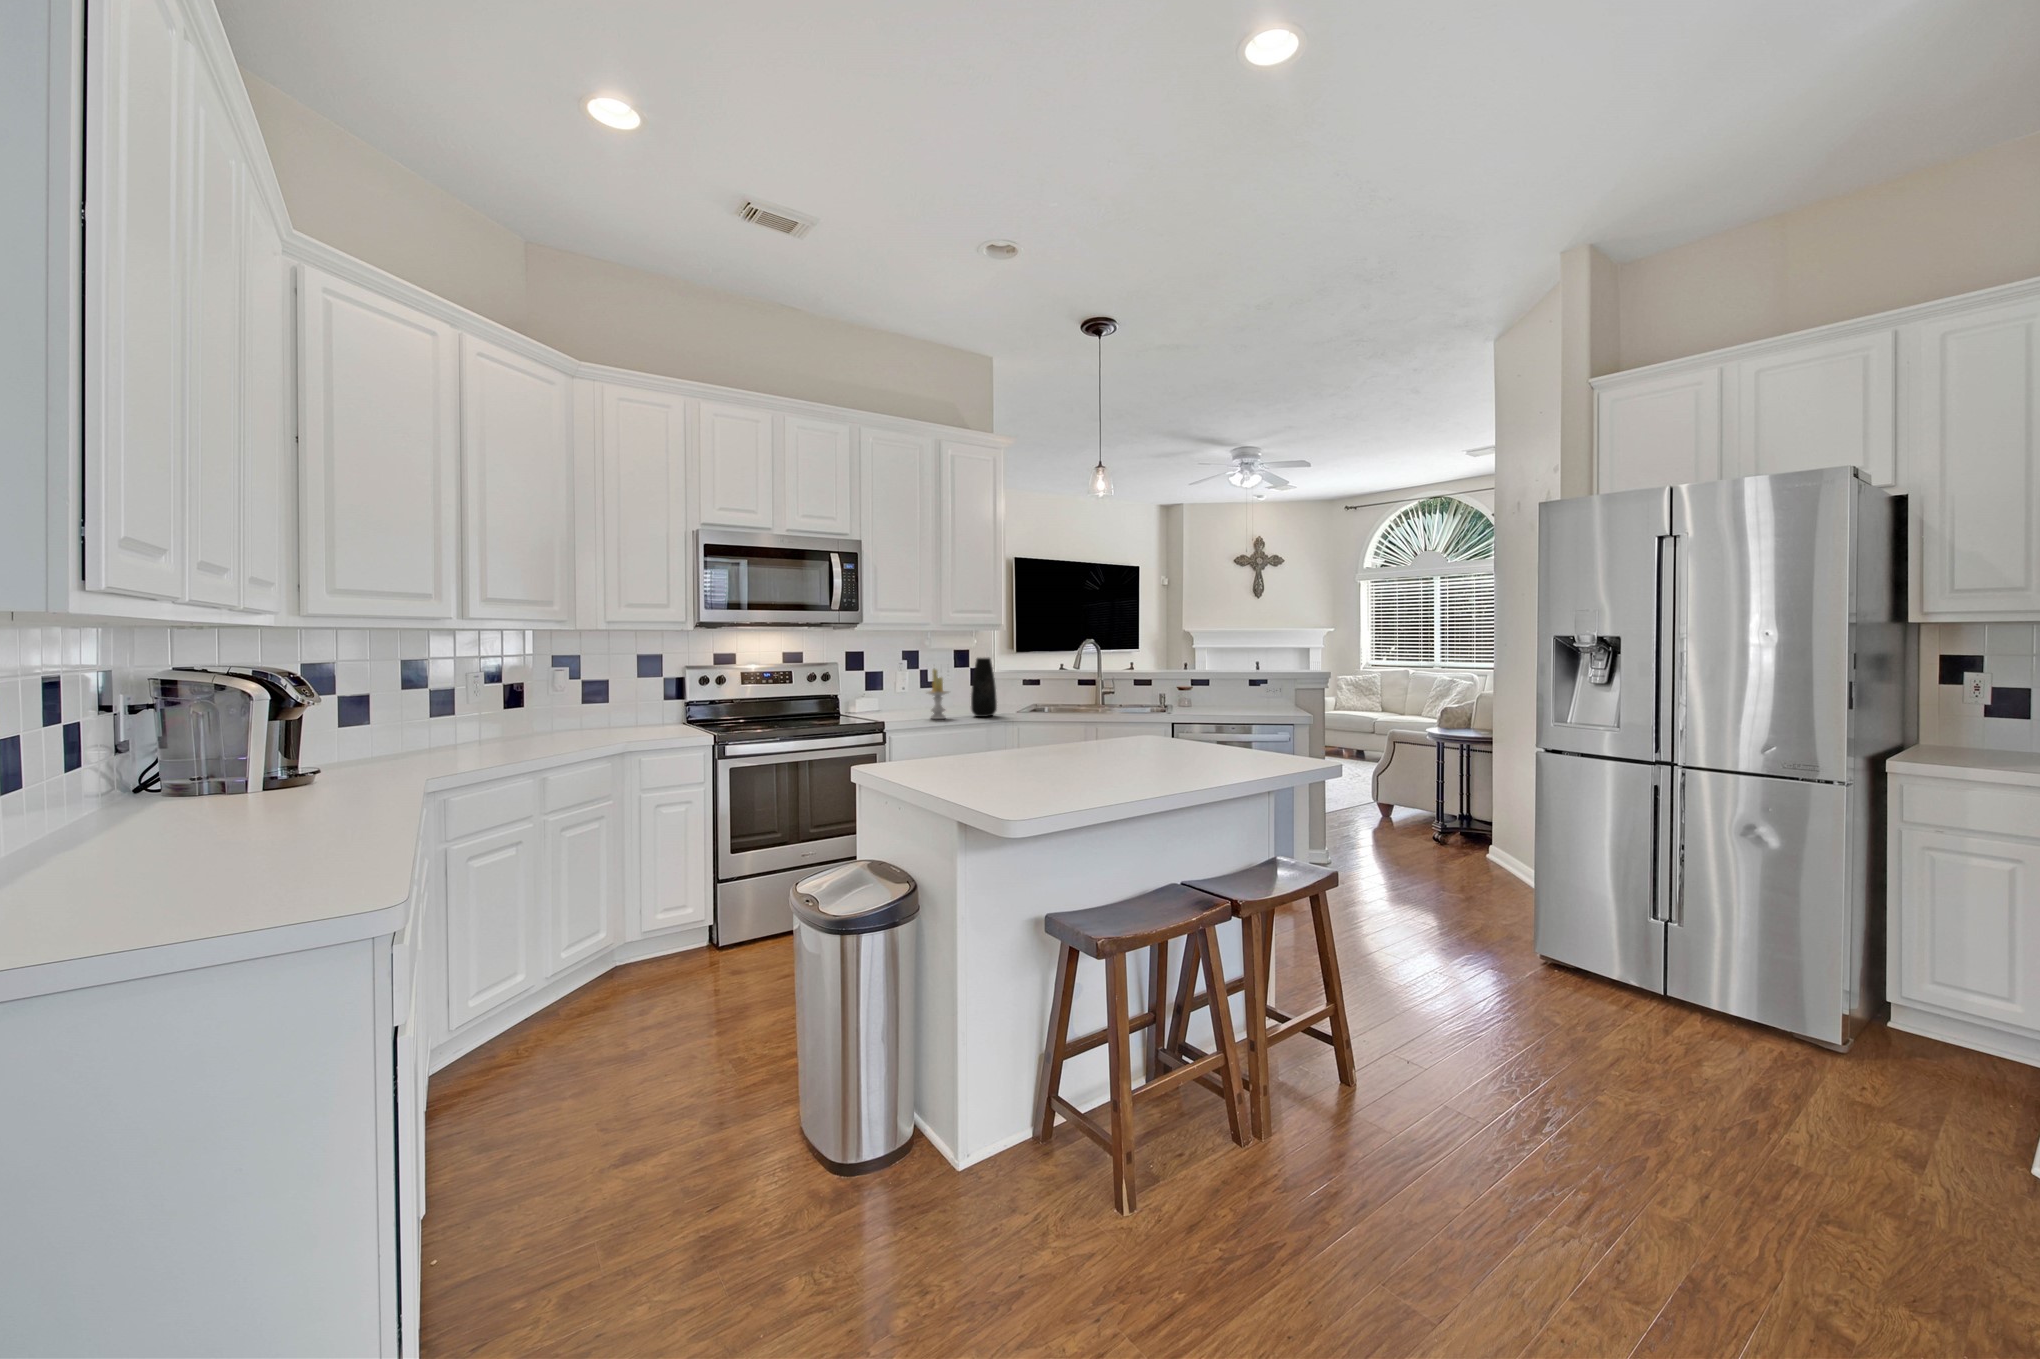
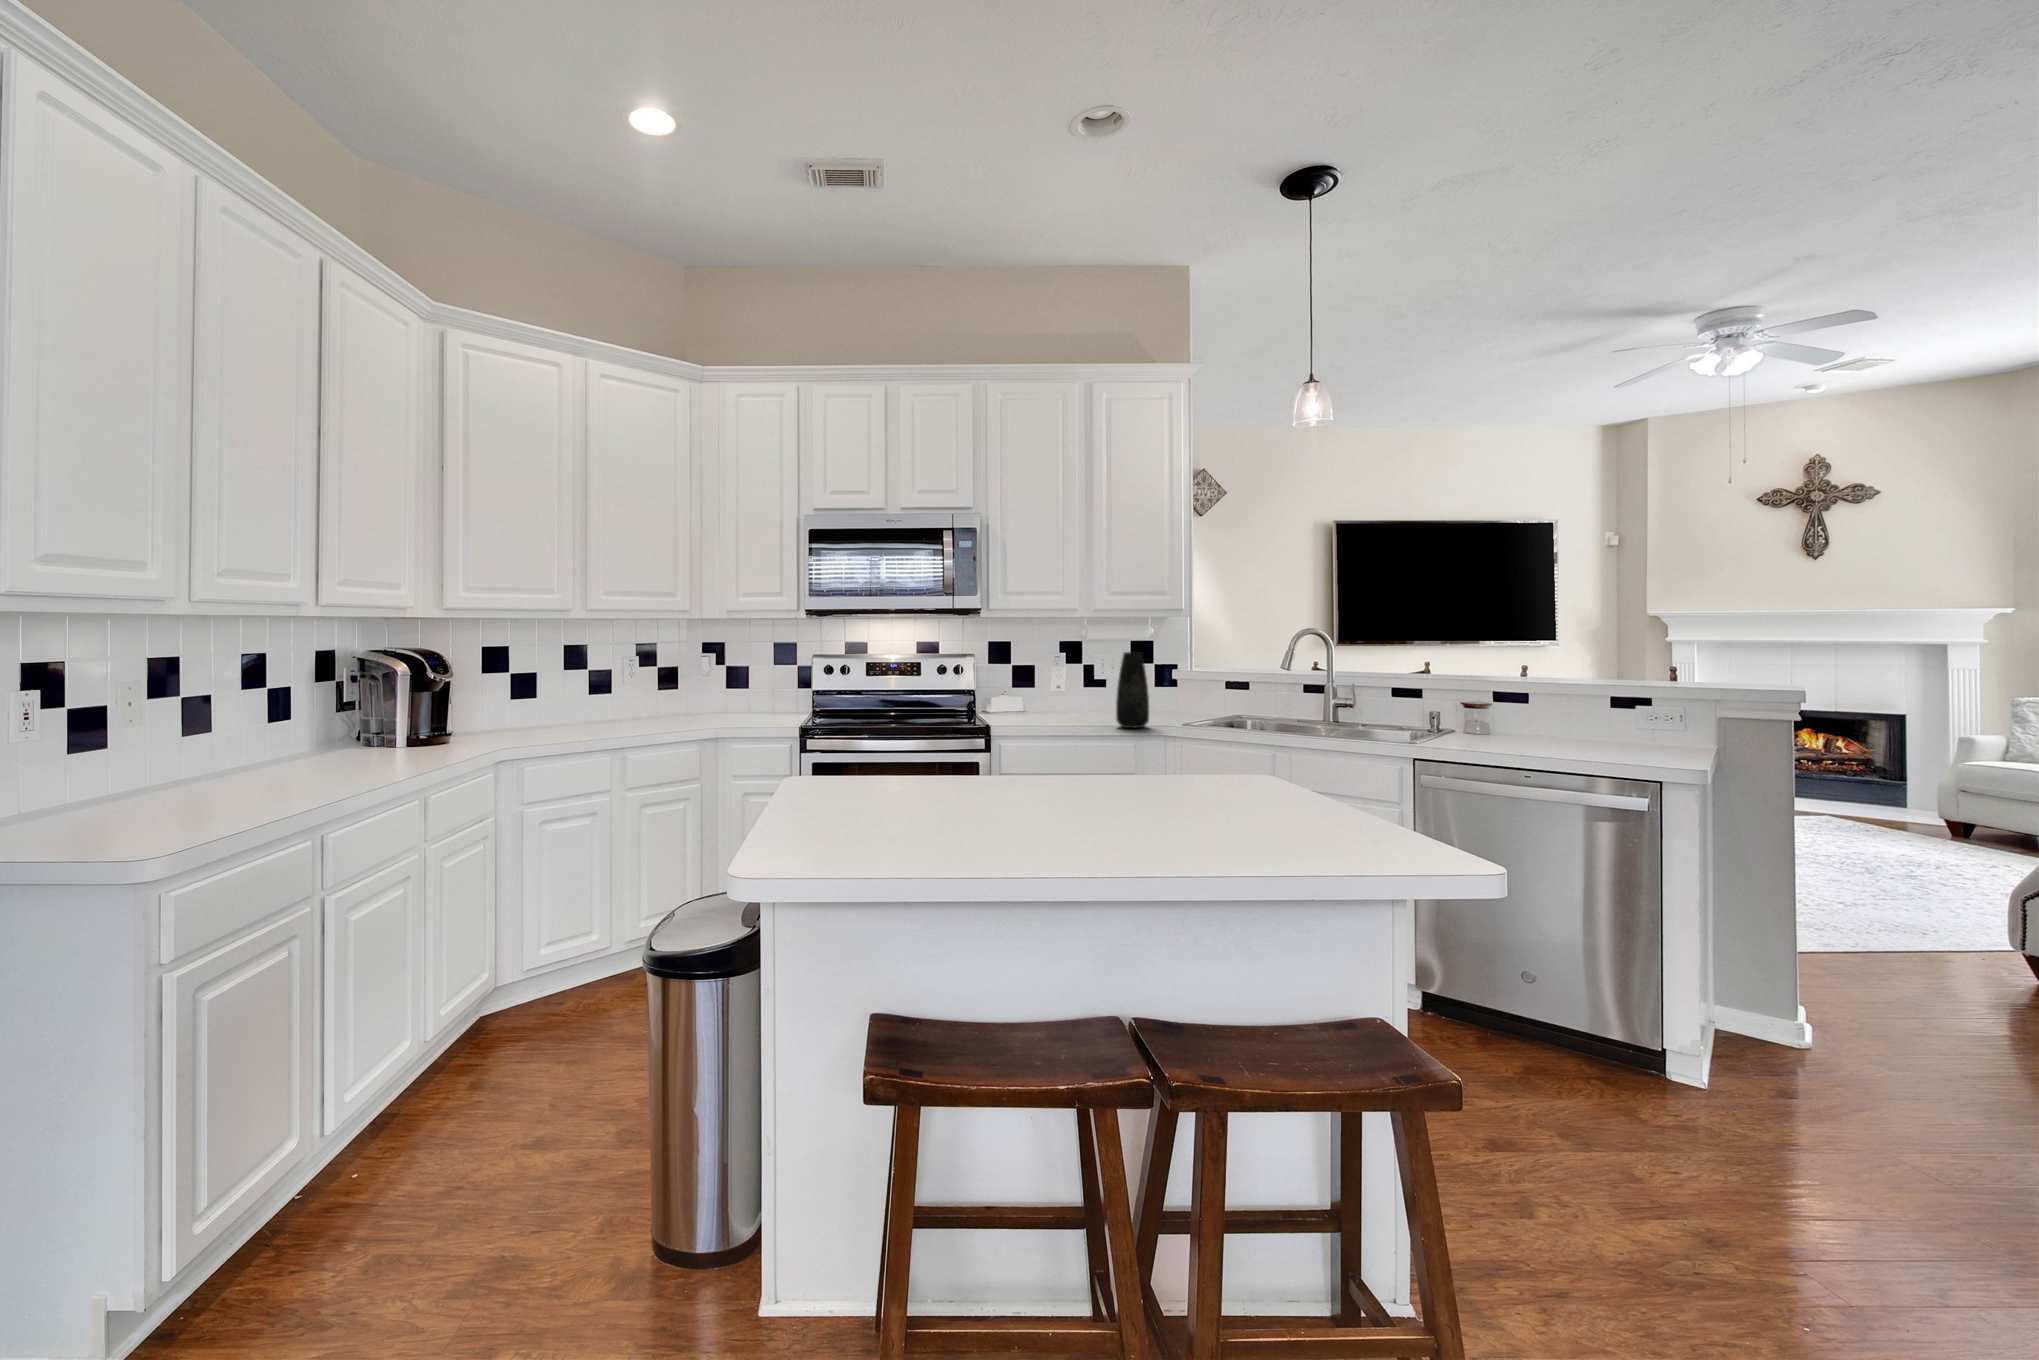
candle: present [927,669,949,719] -> none [1058,664,1089,727]

